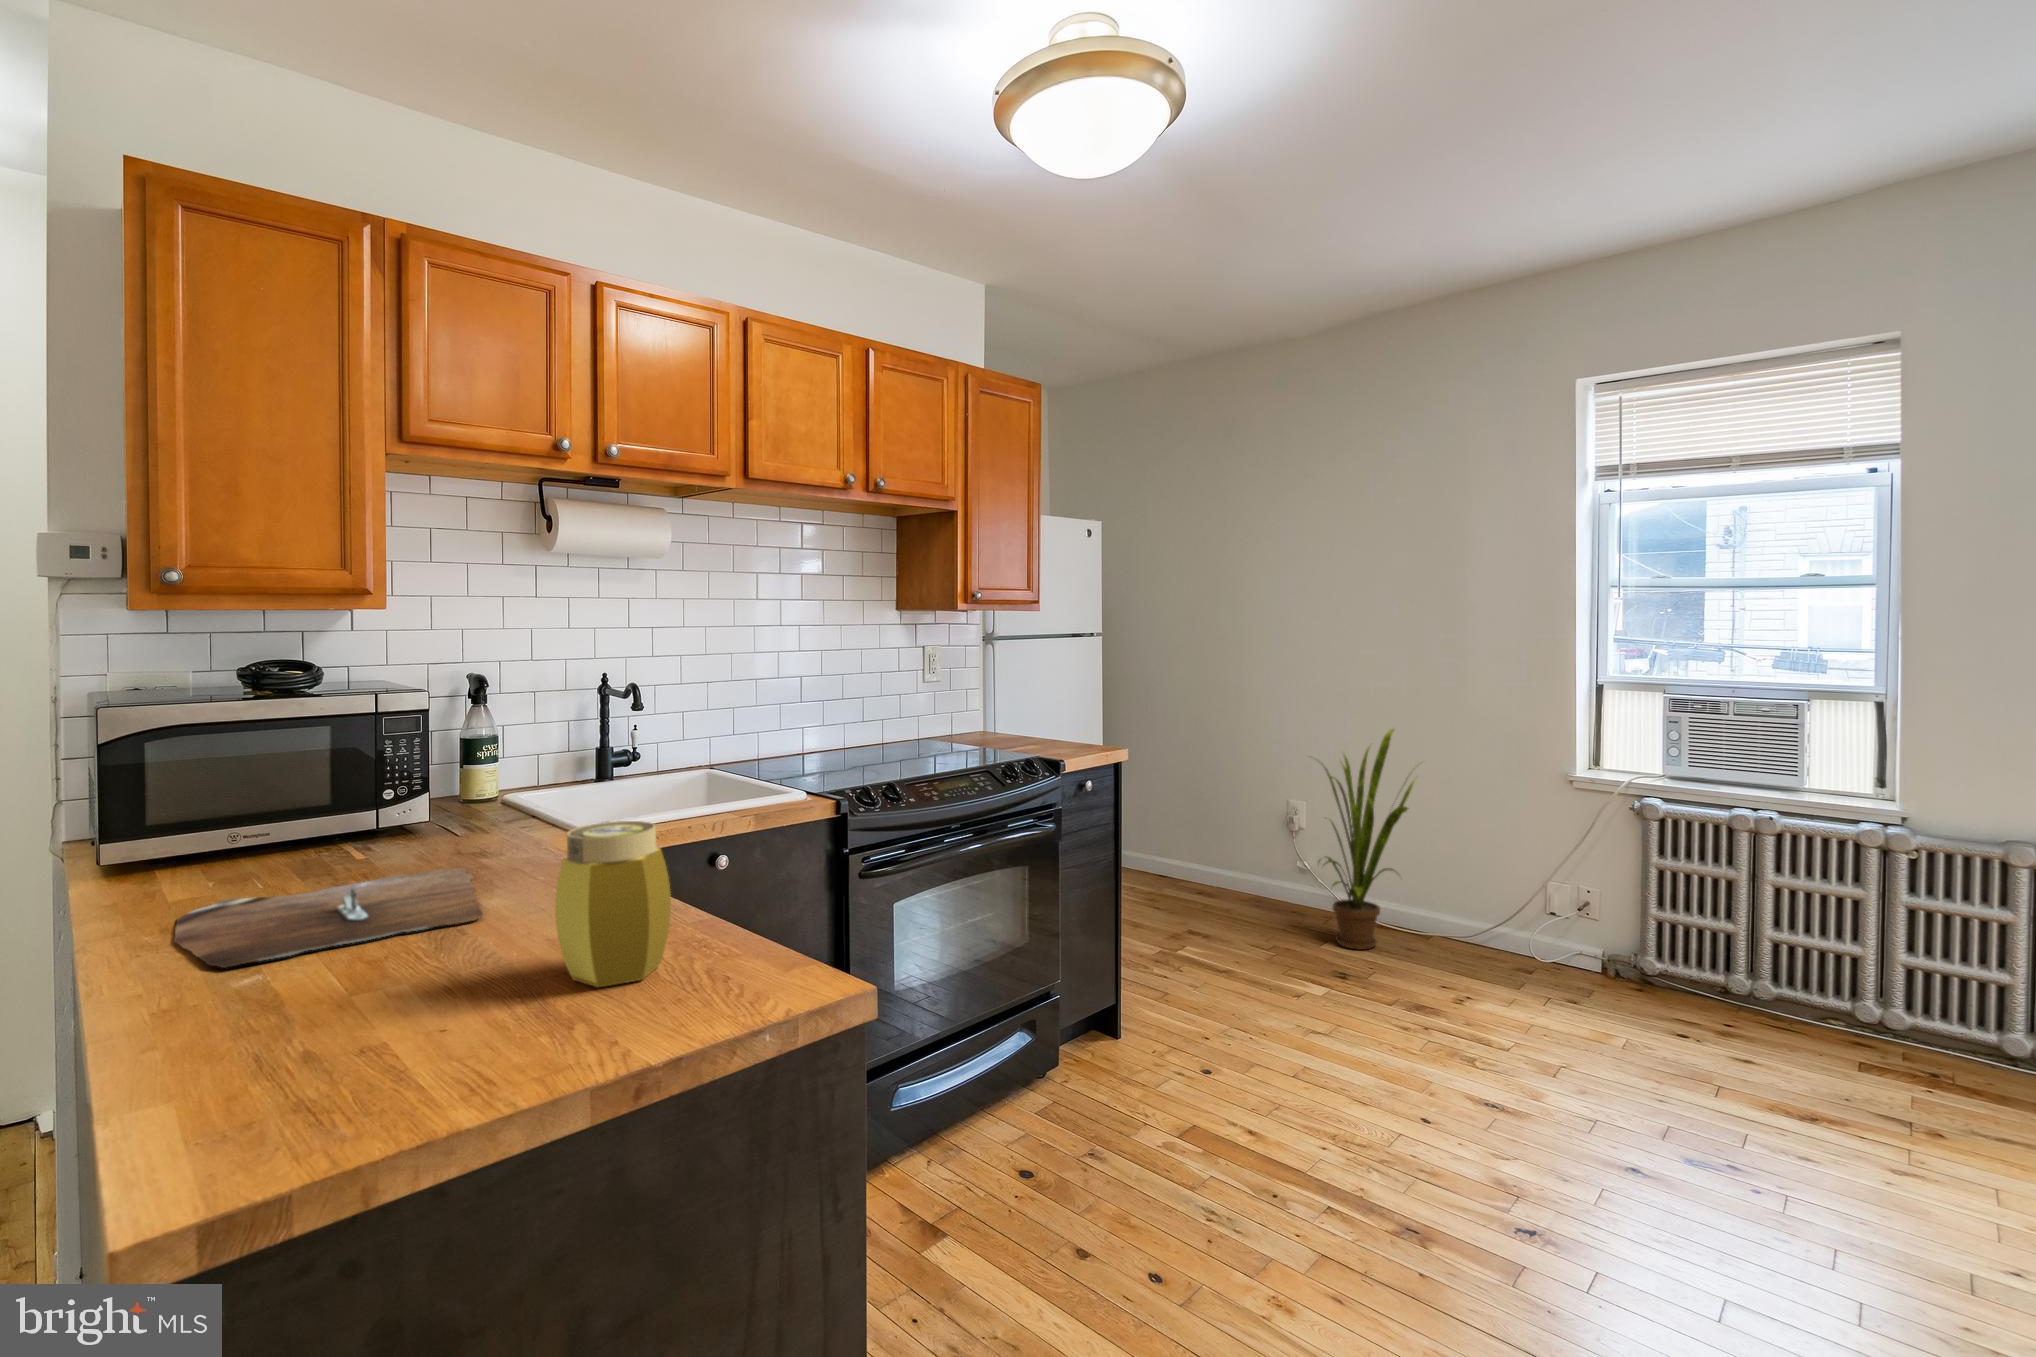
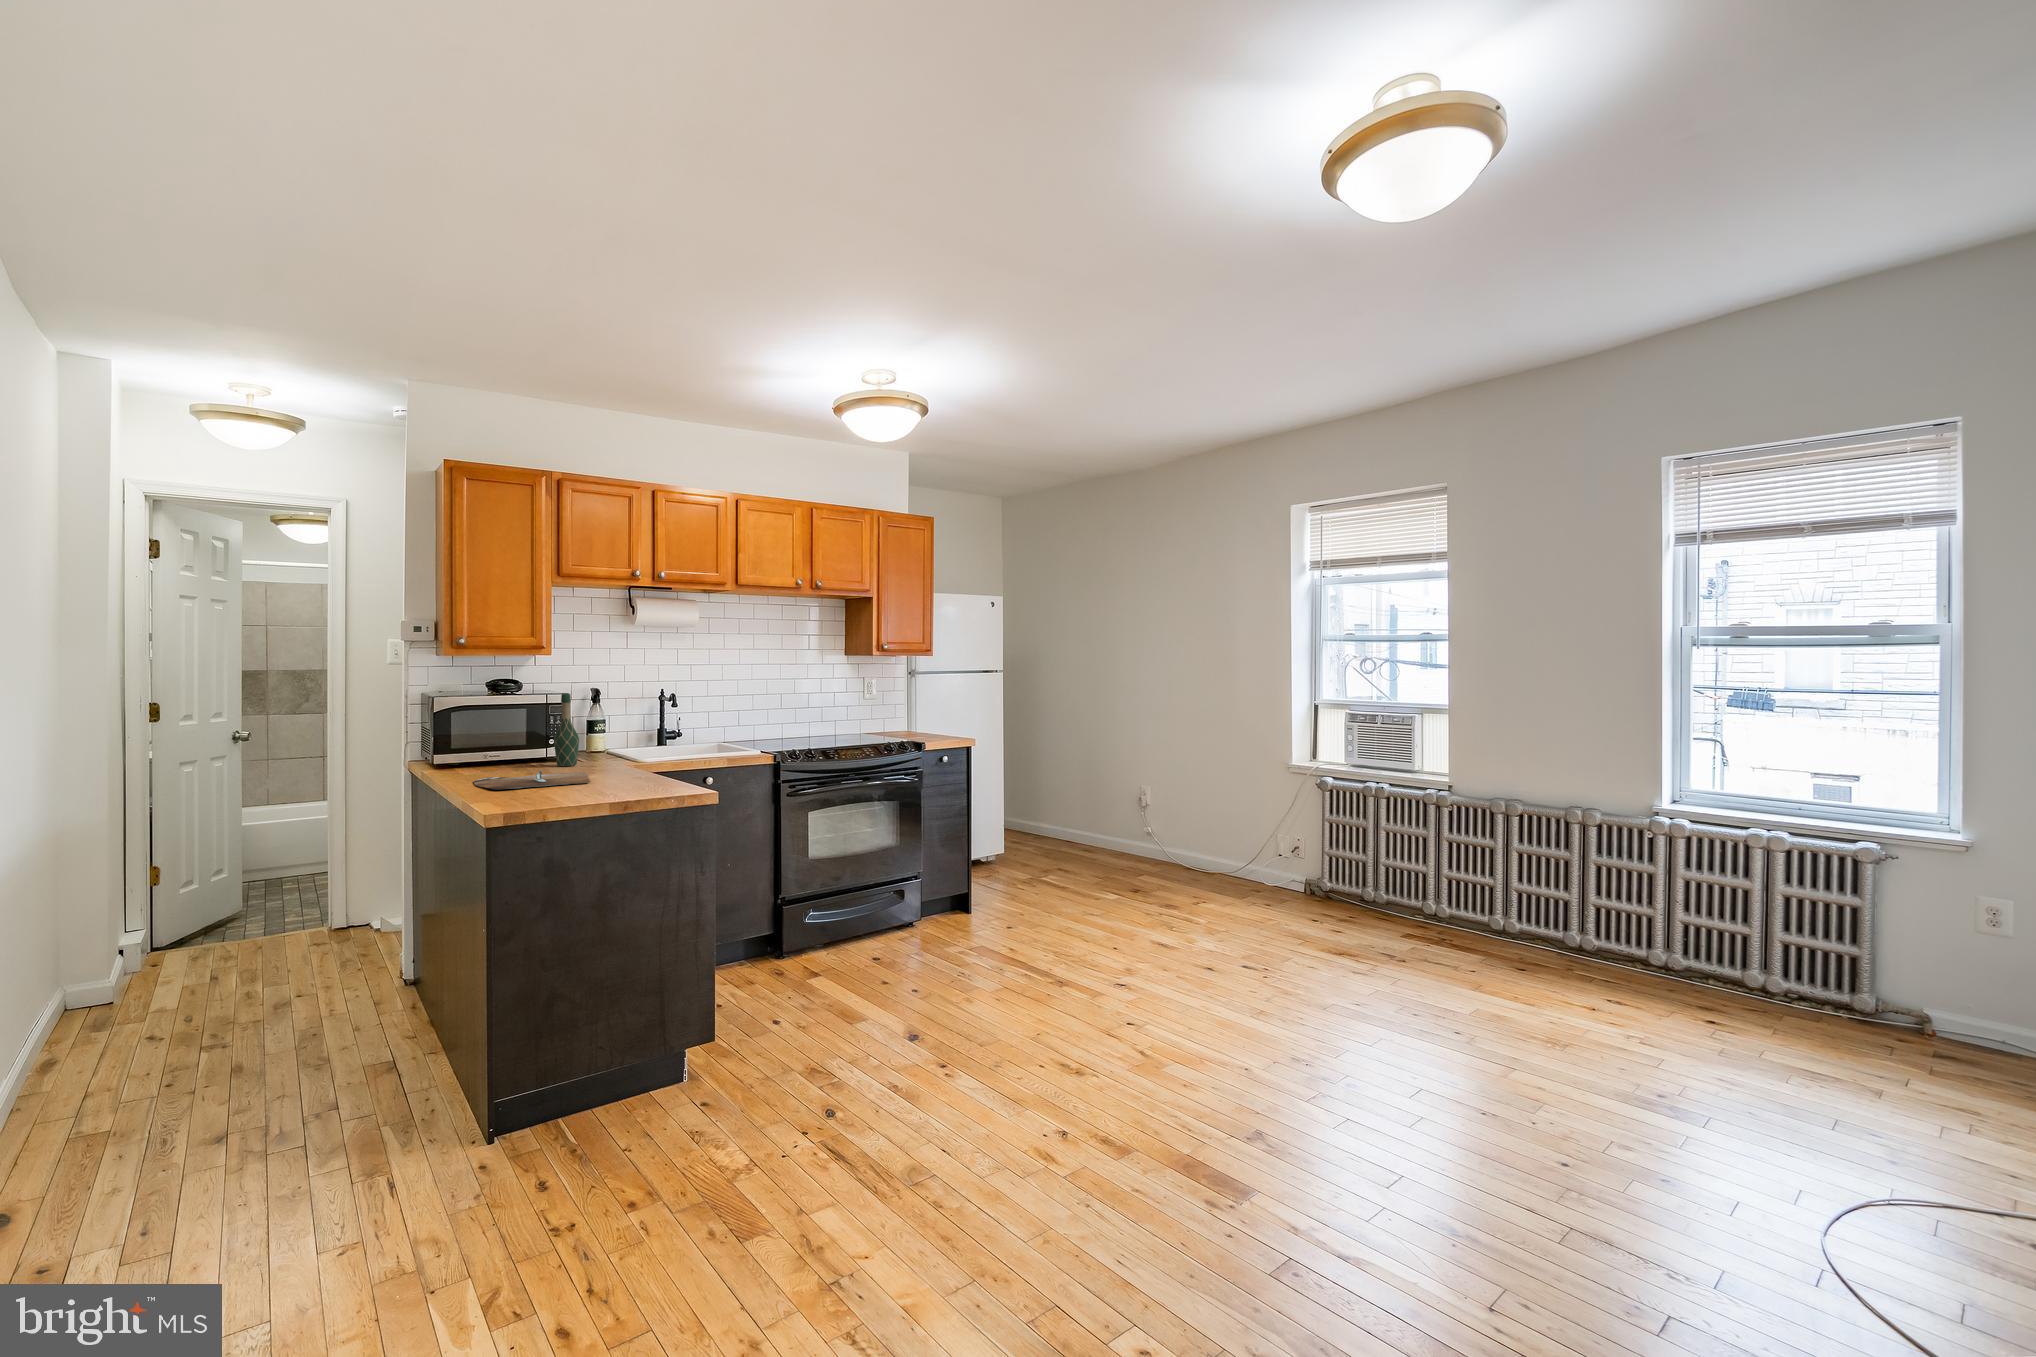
wine bottle: none [392,690,449,845] -> present [554,694,579,766]
house plant: present [1324,729,1415,949] -> none [1134,734,1206,882]
jar: present [555,821,671,987] -> none [613,738,656,795]

